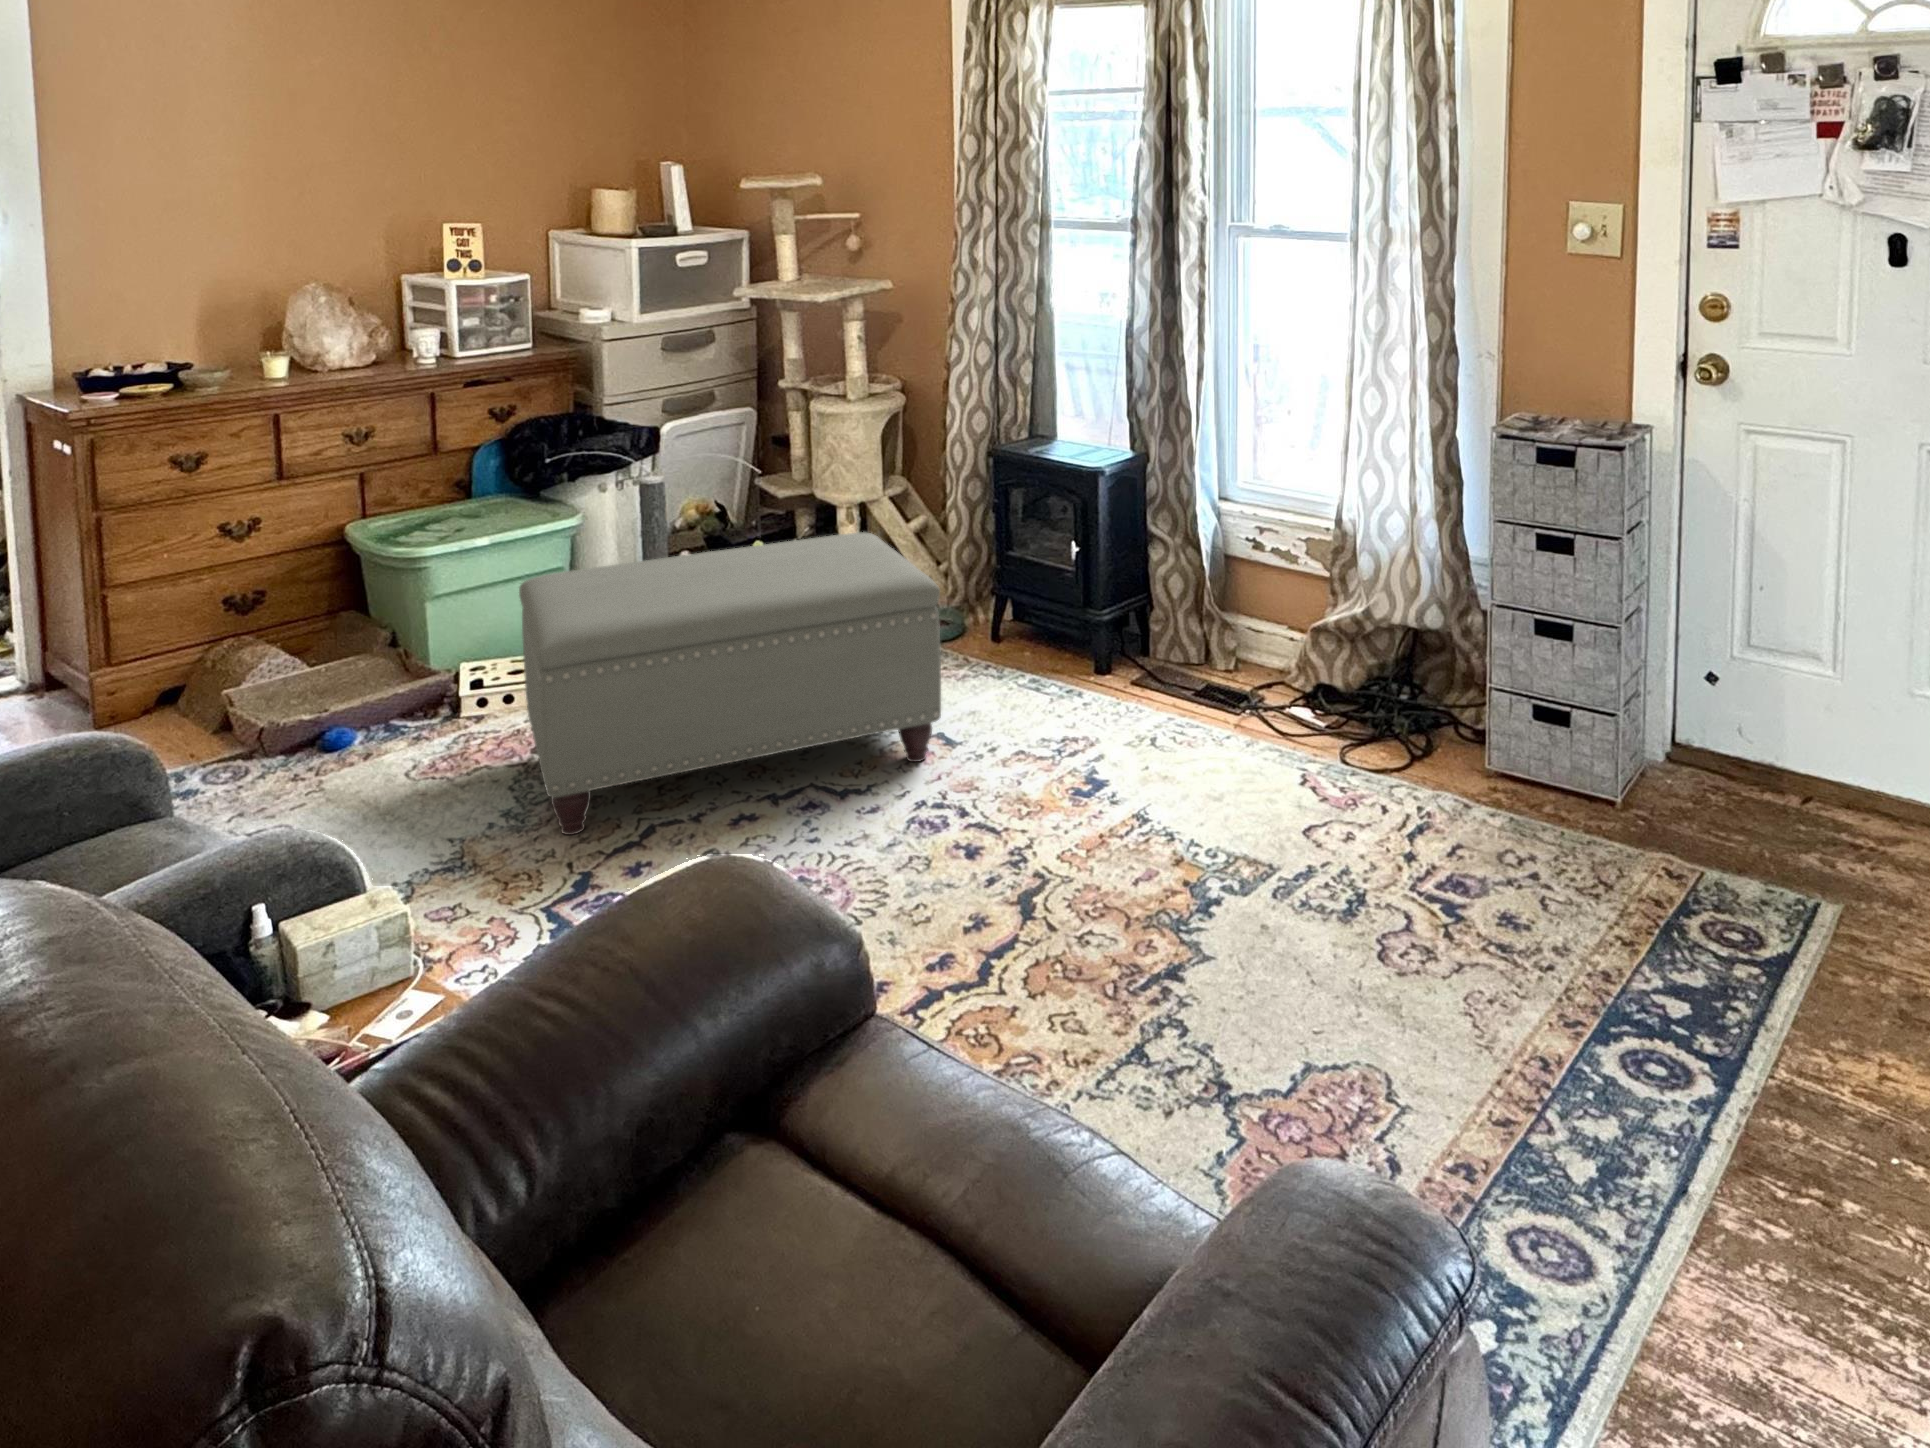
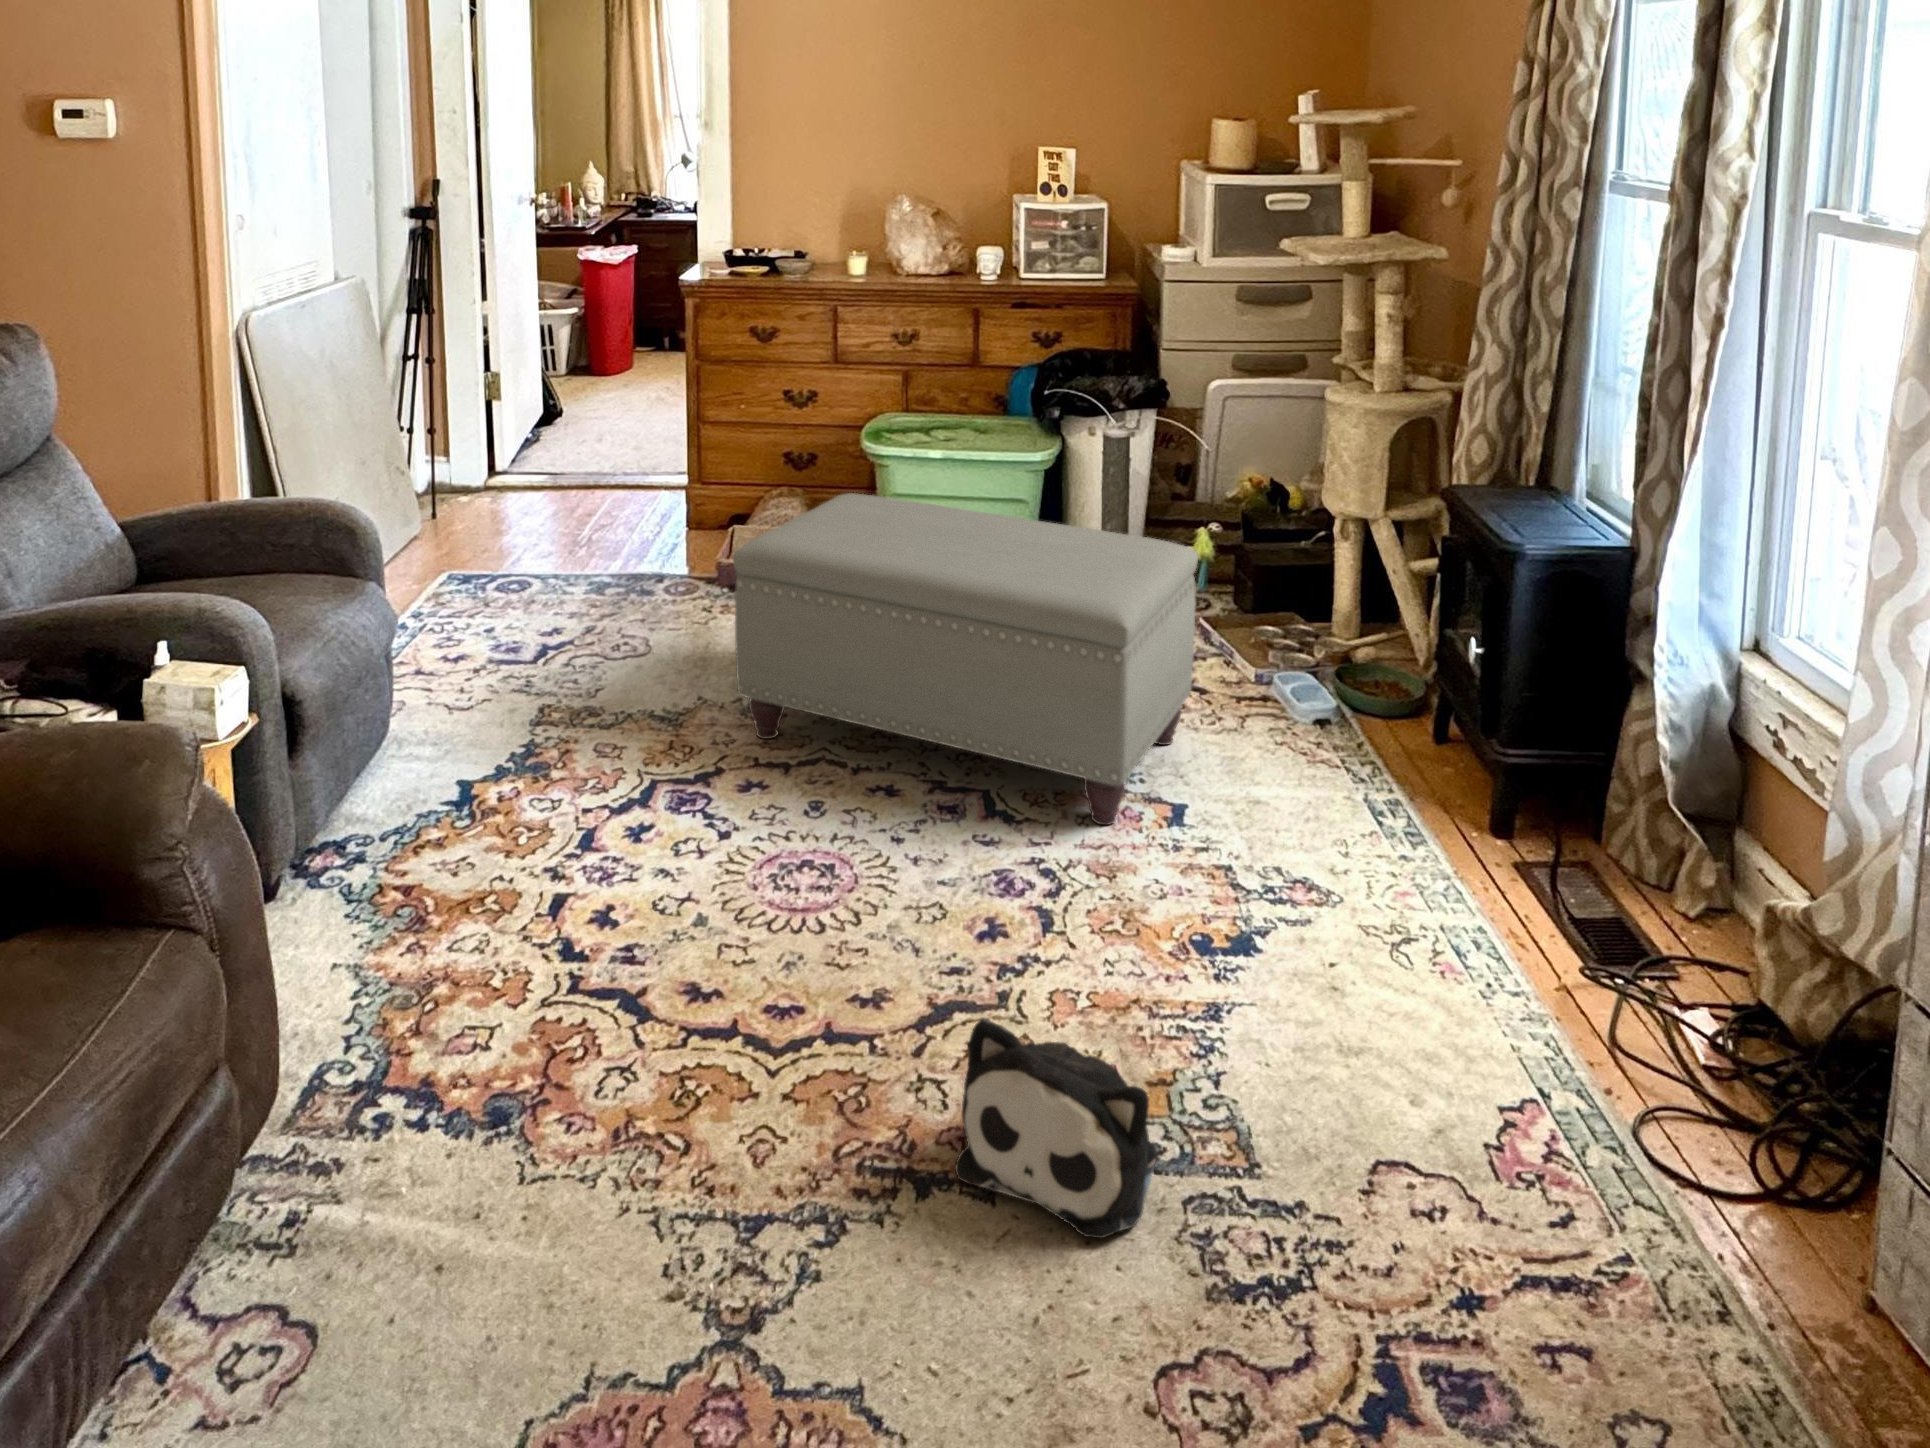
plush toy: none [1134,825,1284,959] -> present [955,1018,1156,1238]

